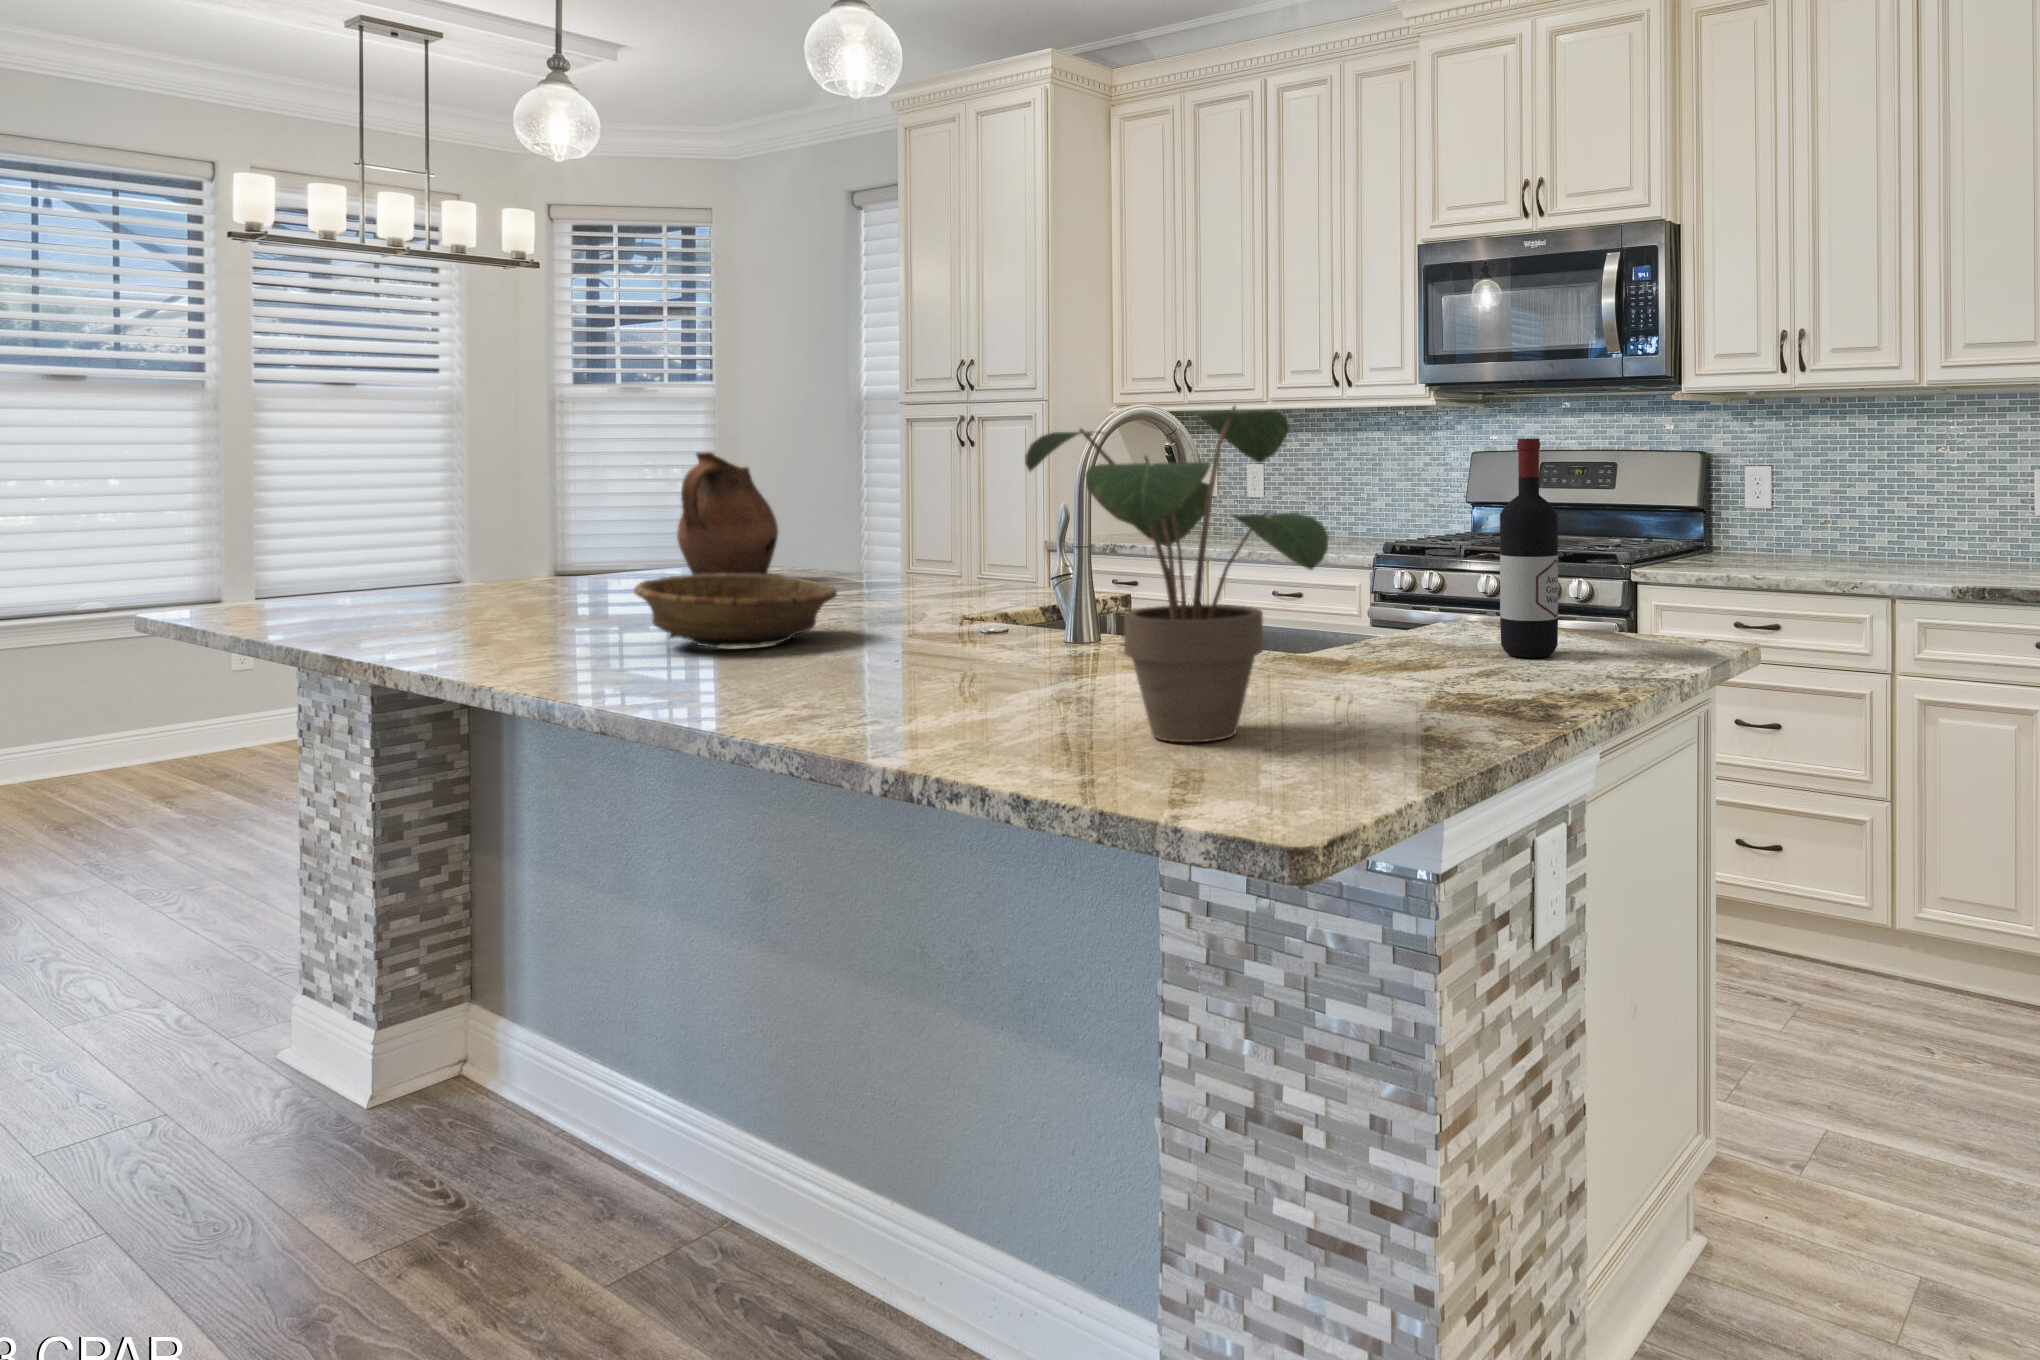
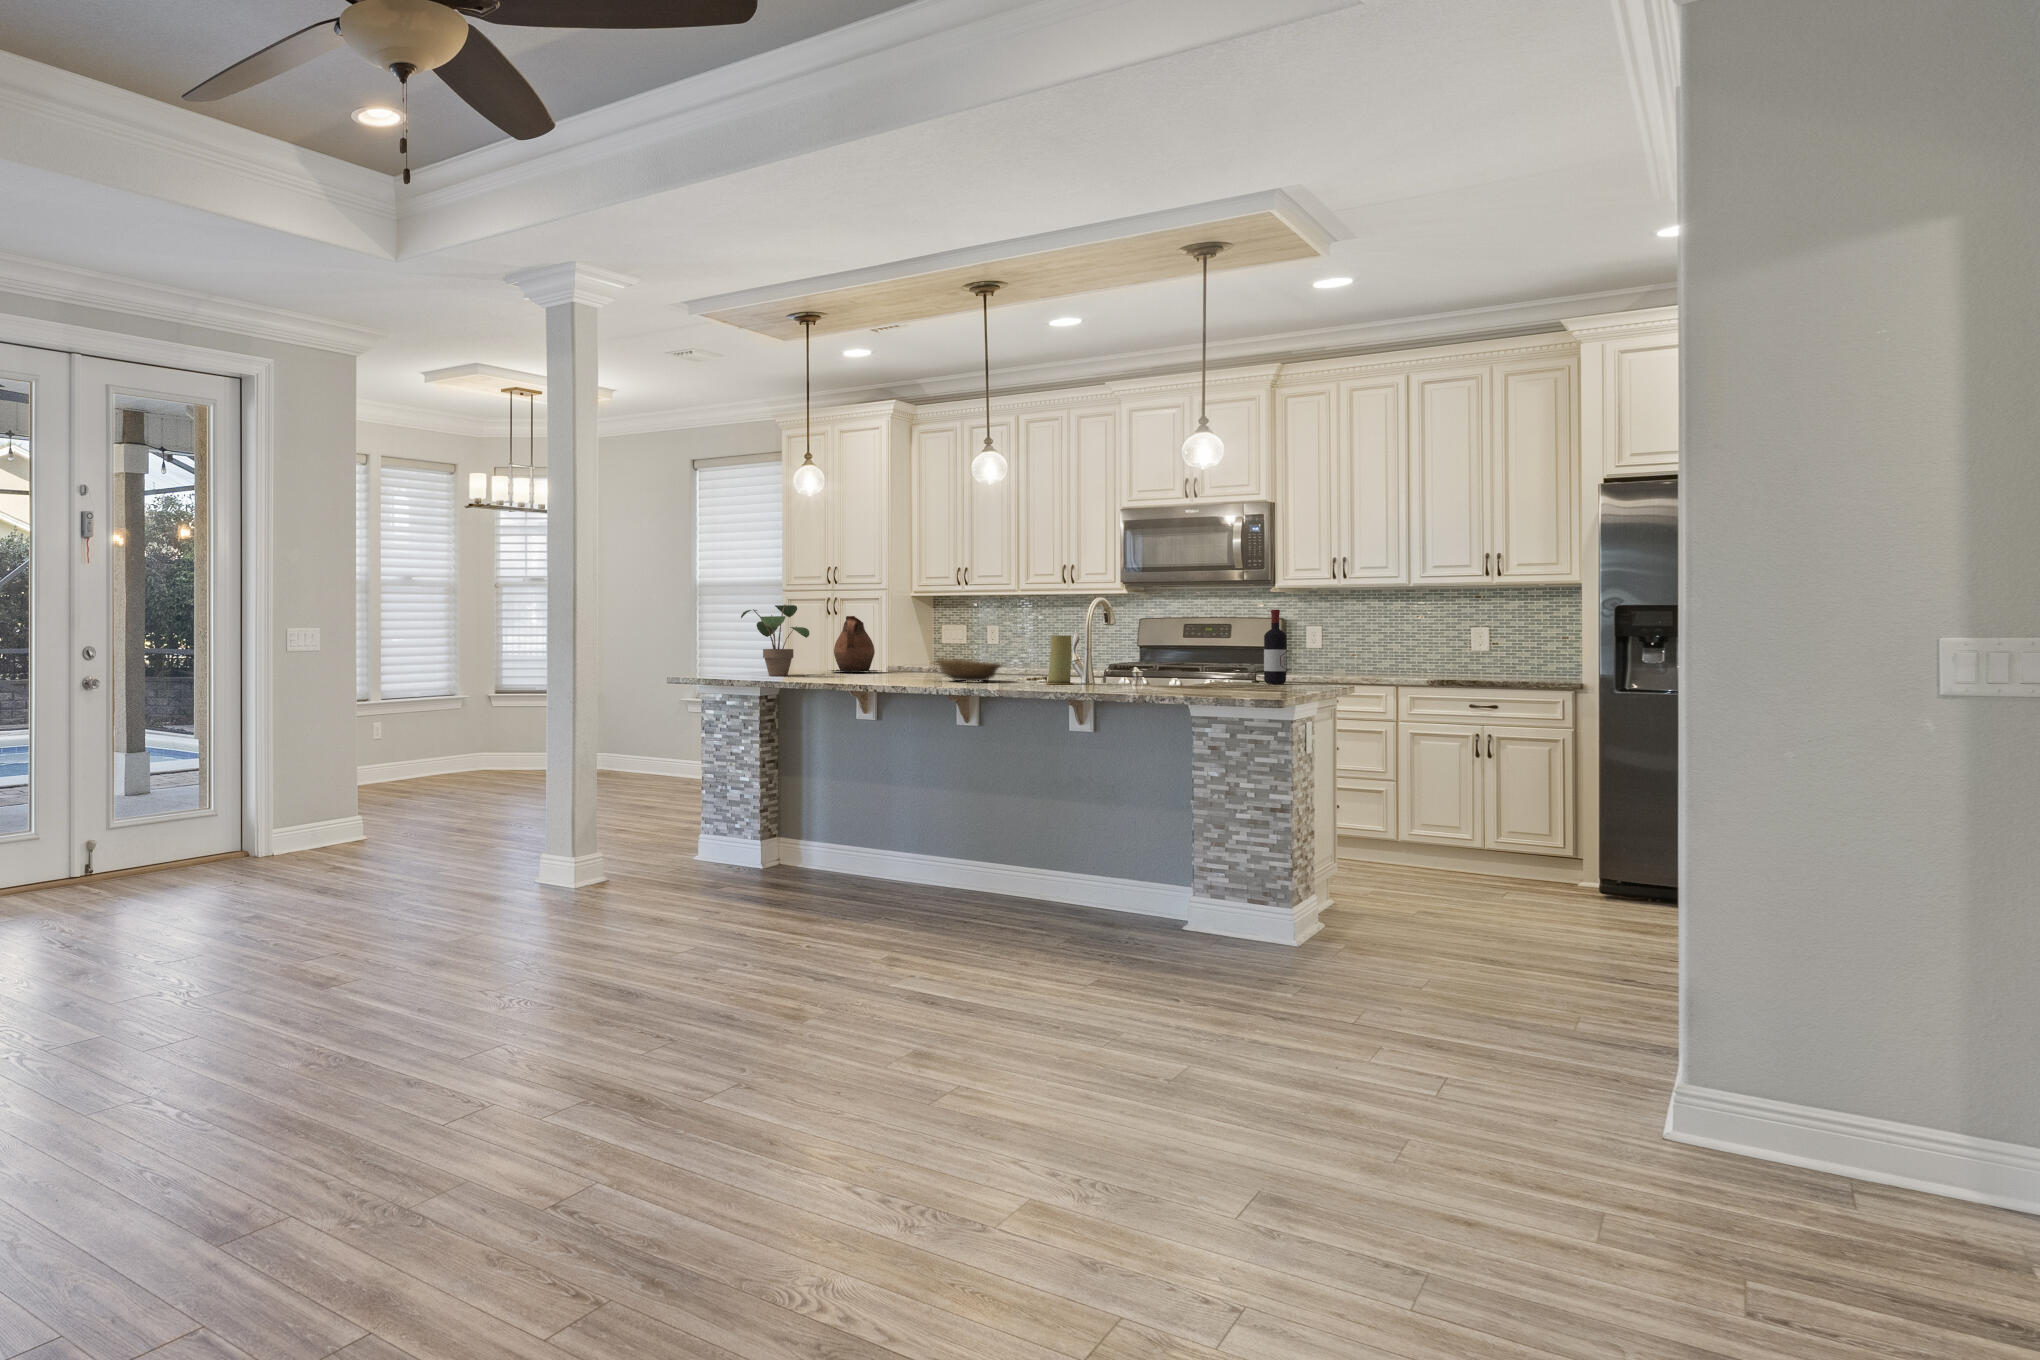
potted plant: present [1025,406,1328,742] -> present [741,605,809,676]
candle: none [865,517,954,671] -> present [1045,635,1074,684]

